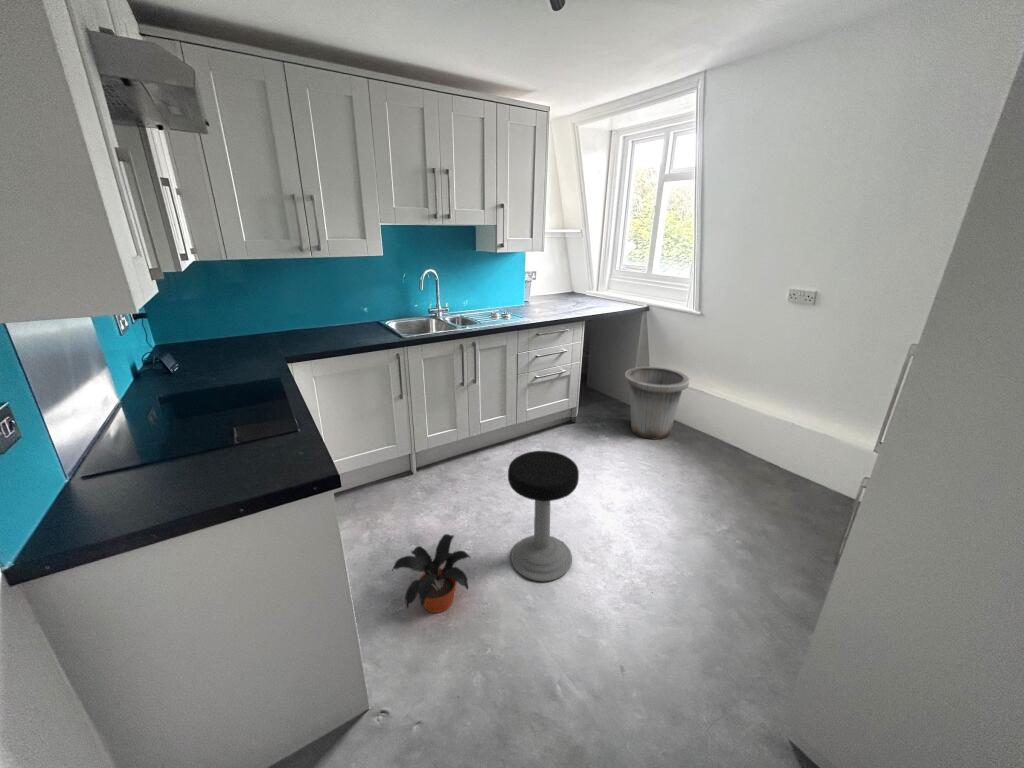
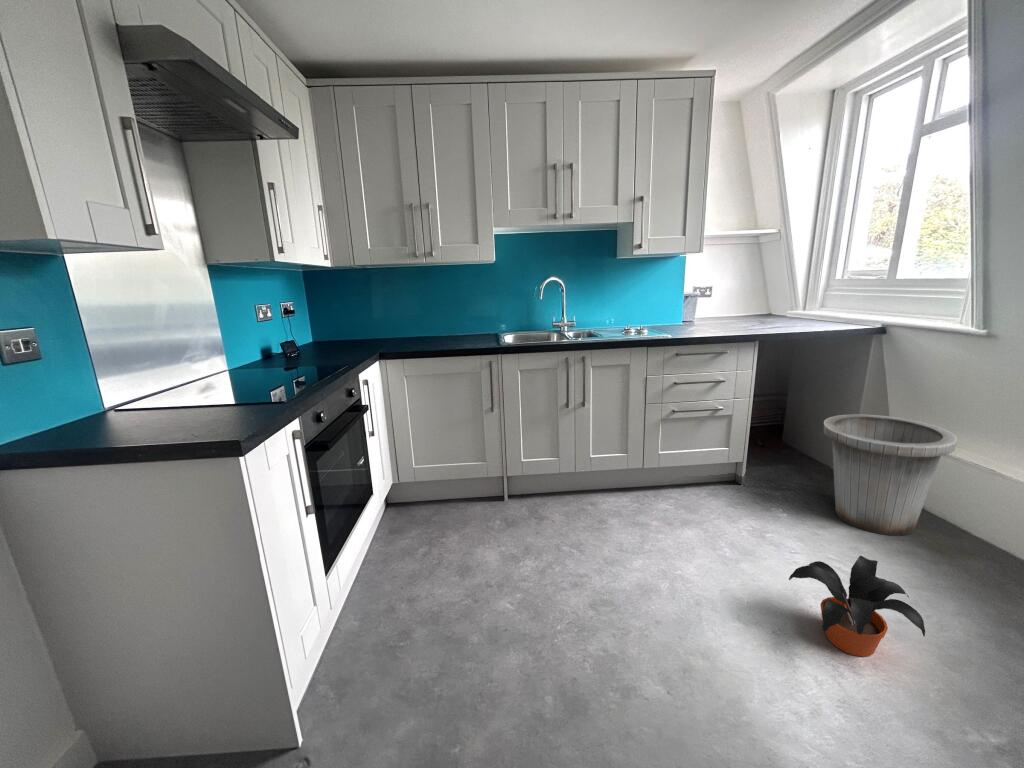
stool: present [508,451,579,581] -> none [530,490,634,691]
potted plant: present [393,534,470,613] -> present [789,555,925,657]

